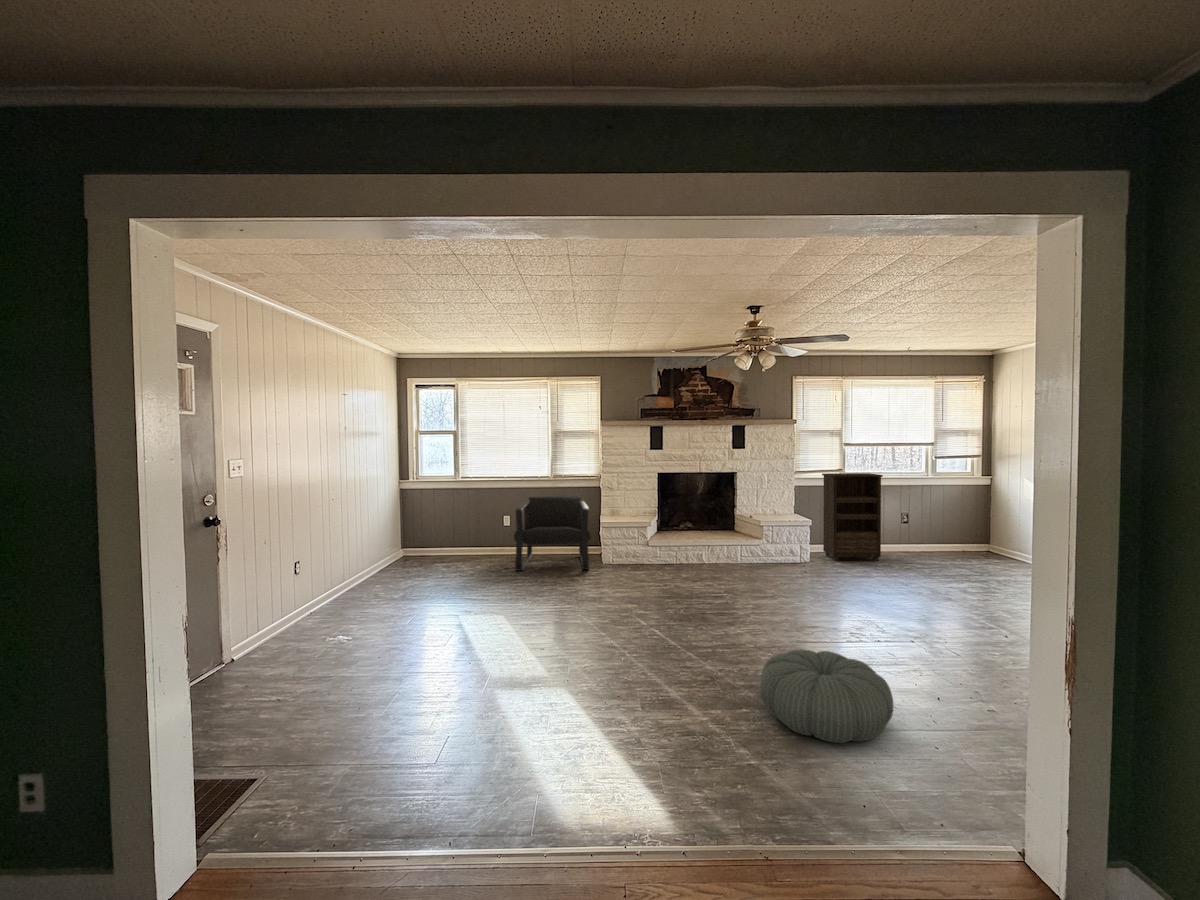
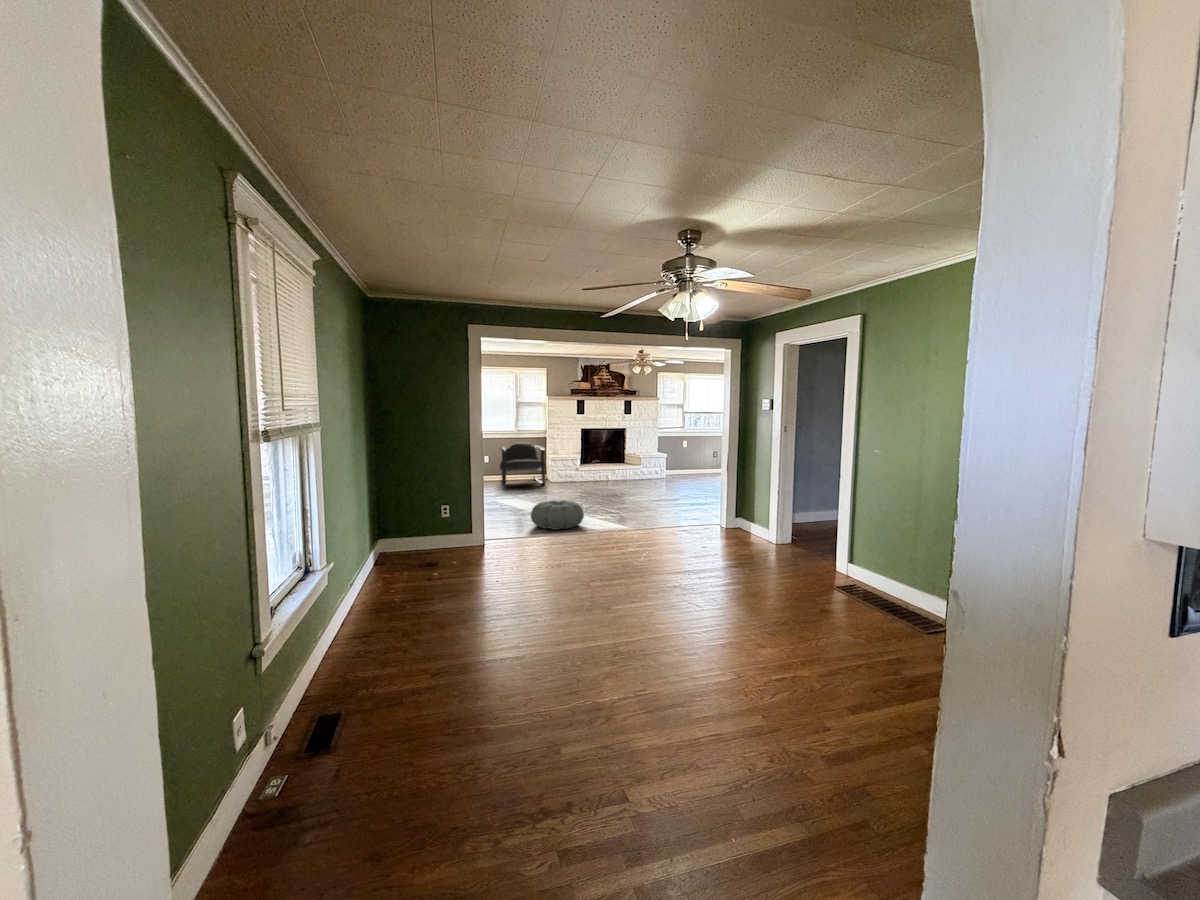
bookshelf: present [822,473,883,561] -> none [673,428,704,477]
pouf: present [760,649,893,743] -> present [531,500,584,530]

